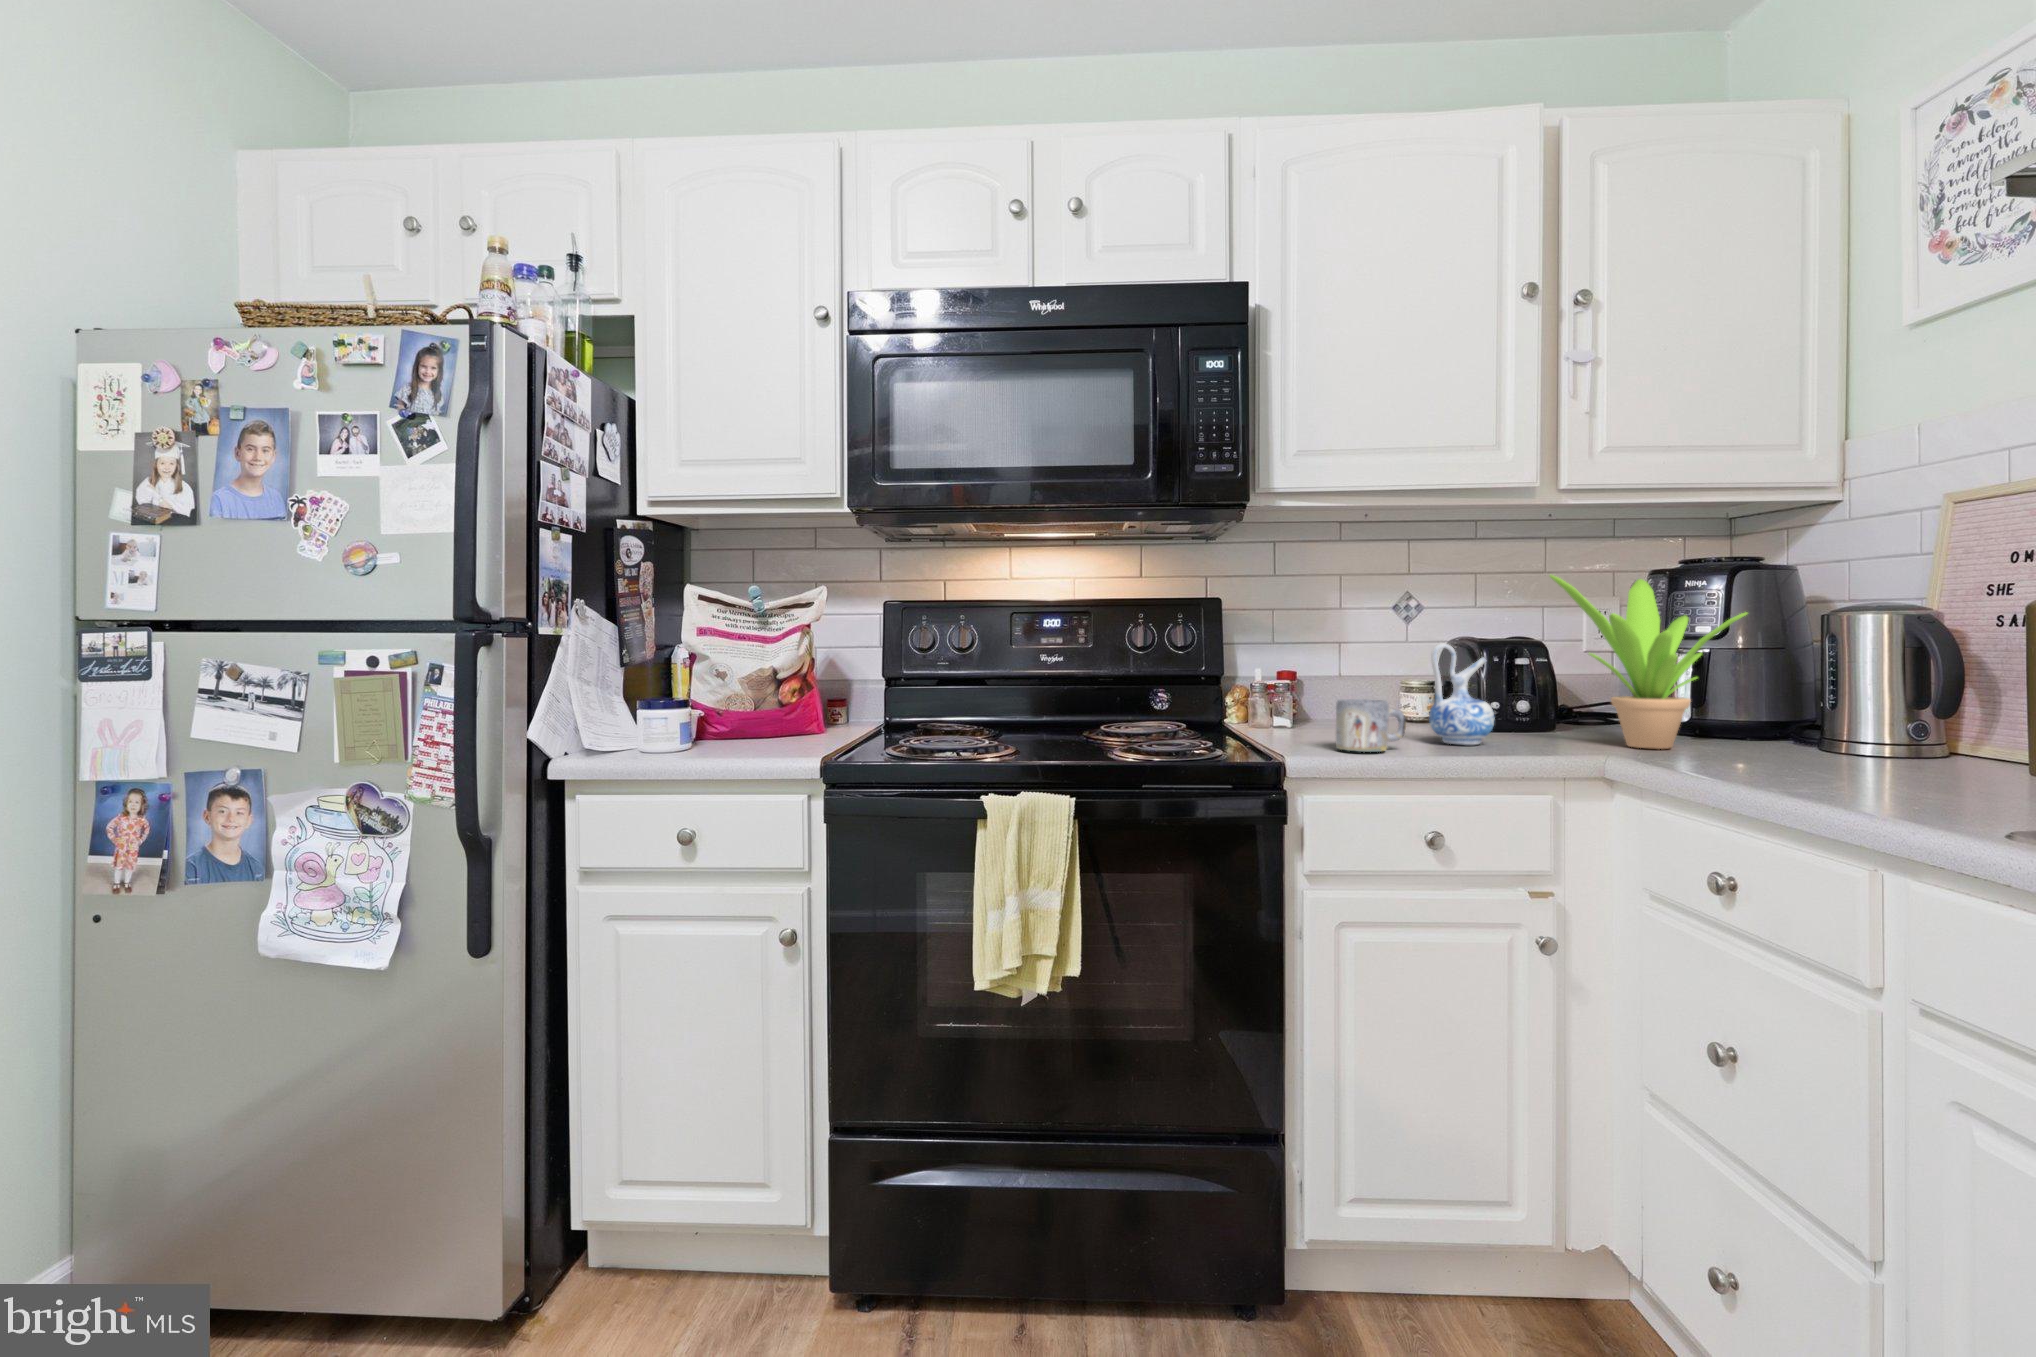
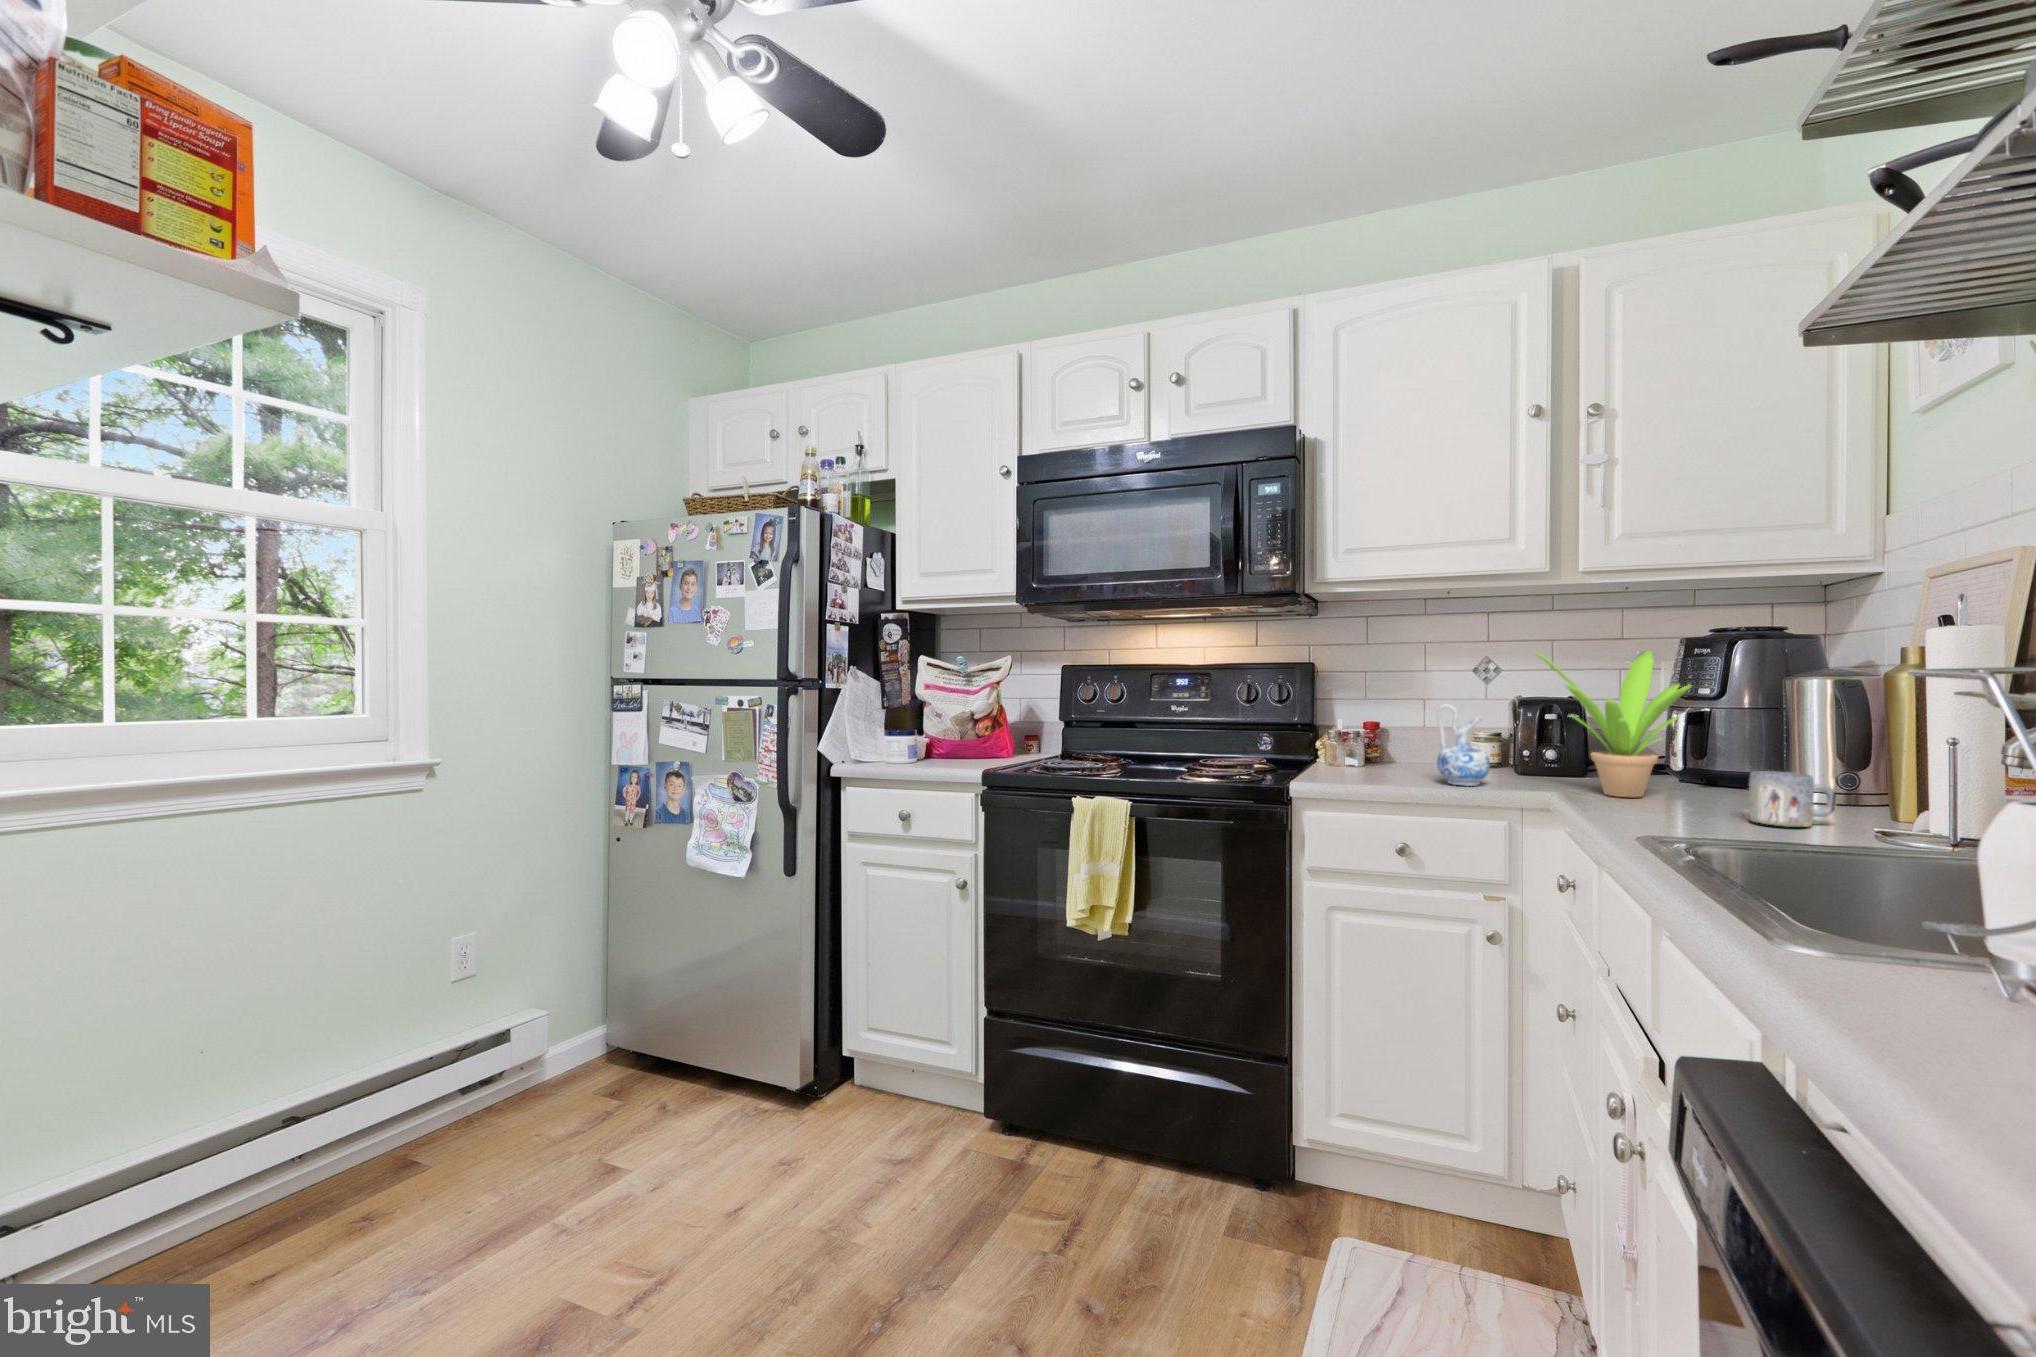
mug: present [1336,699,1406,752] -> present [1749,771,1837,827]

